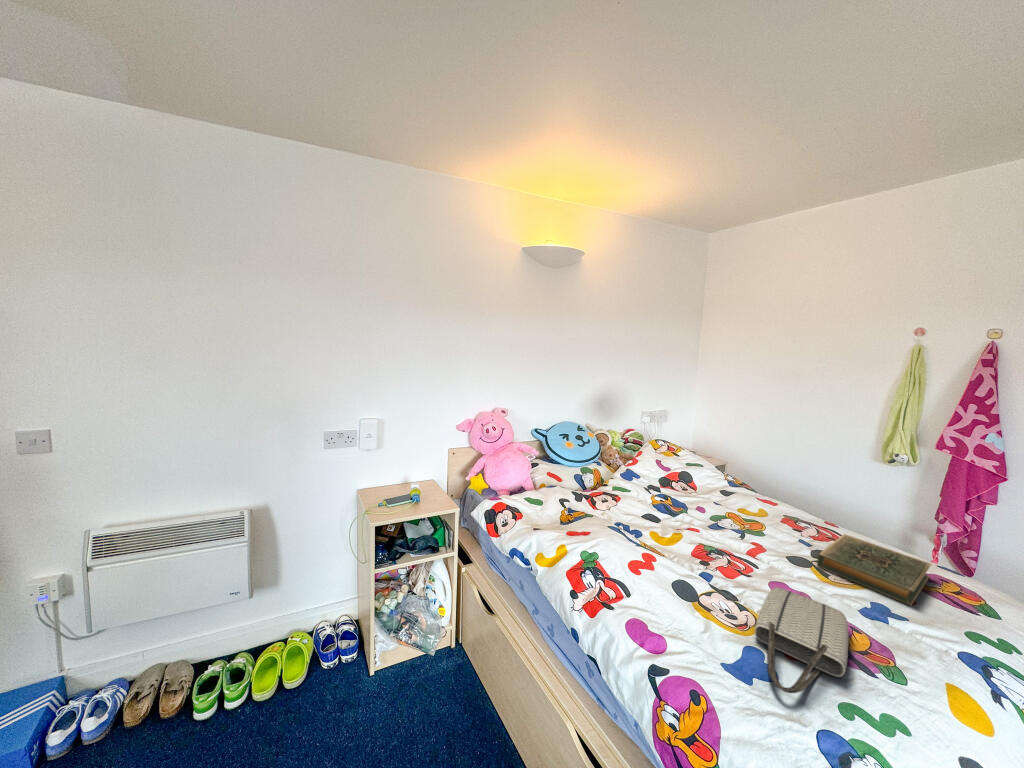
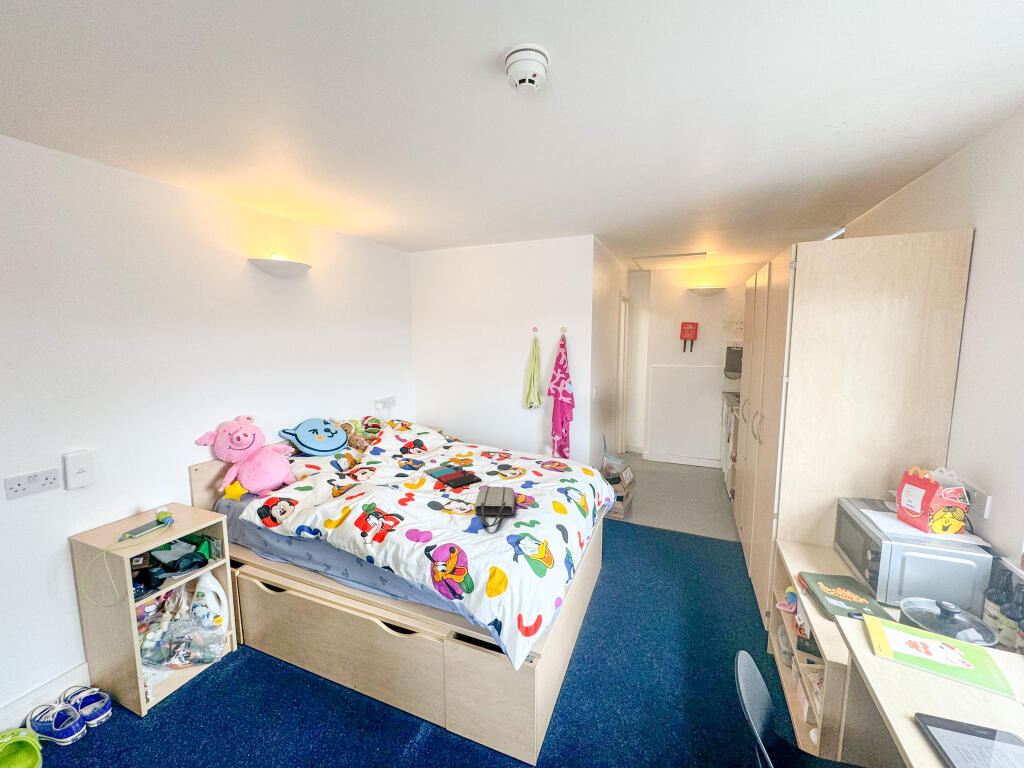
smartphone: none [682,519,776,567] -> present [424,464,482,488]
hardback book: present [817,534,932,605] -> none [501,453,548,477]

